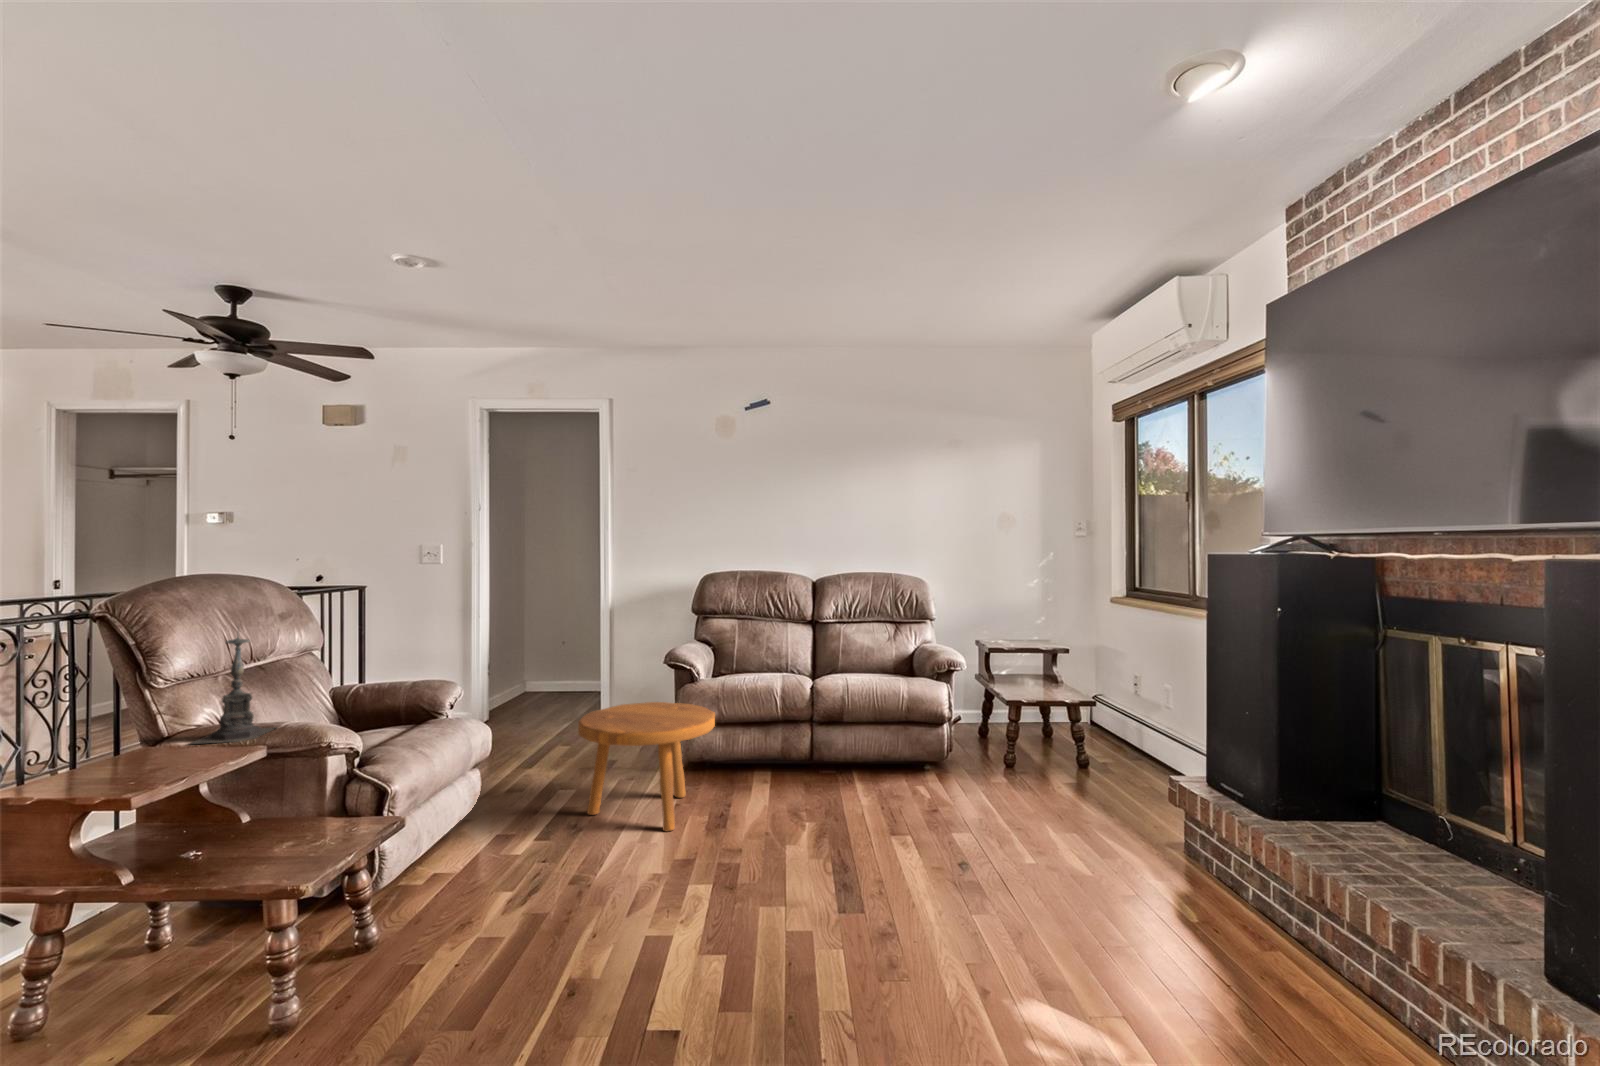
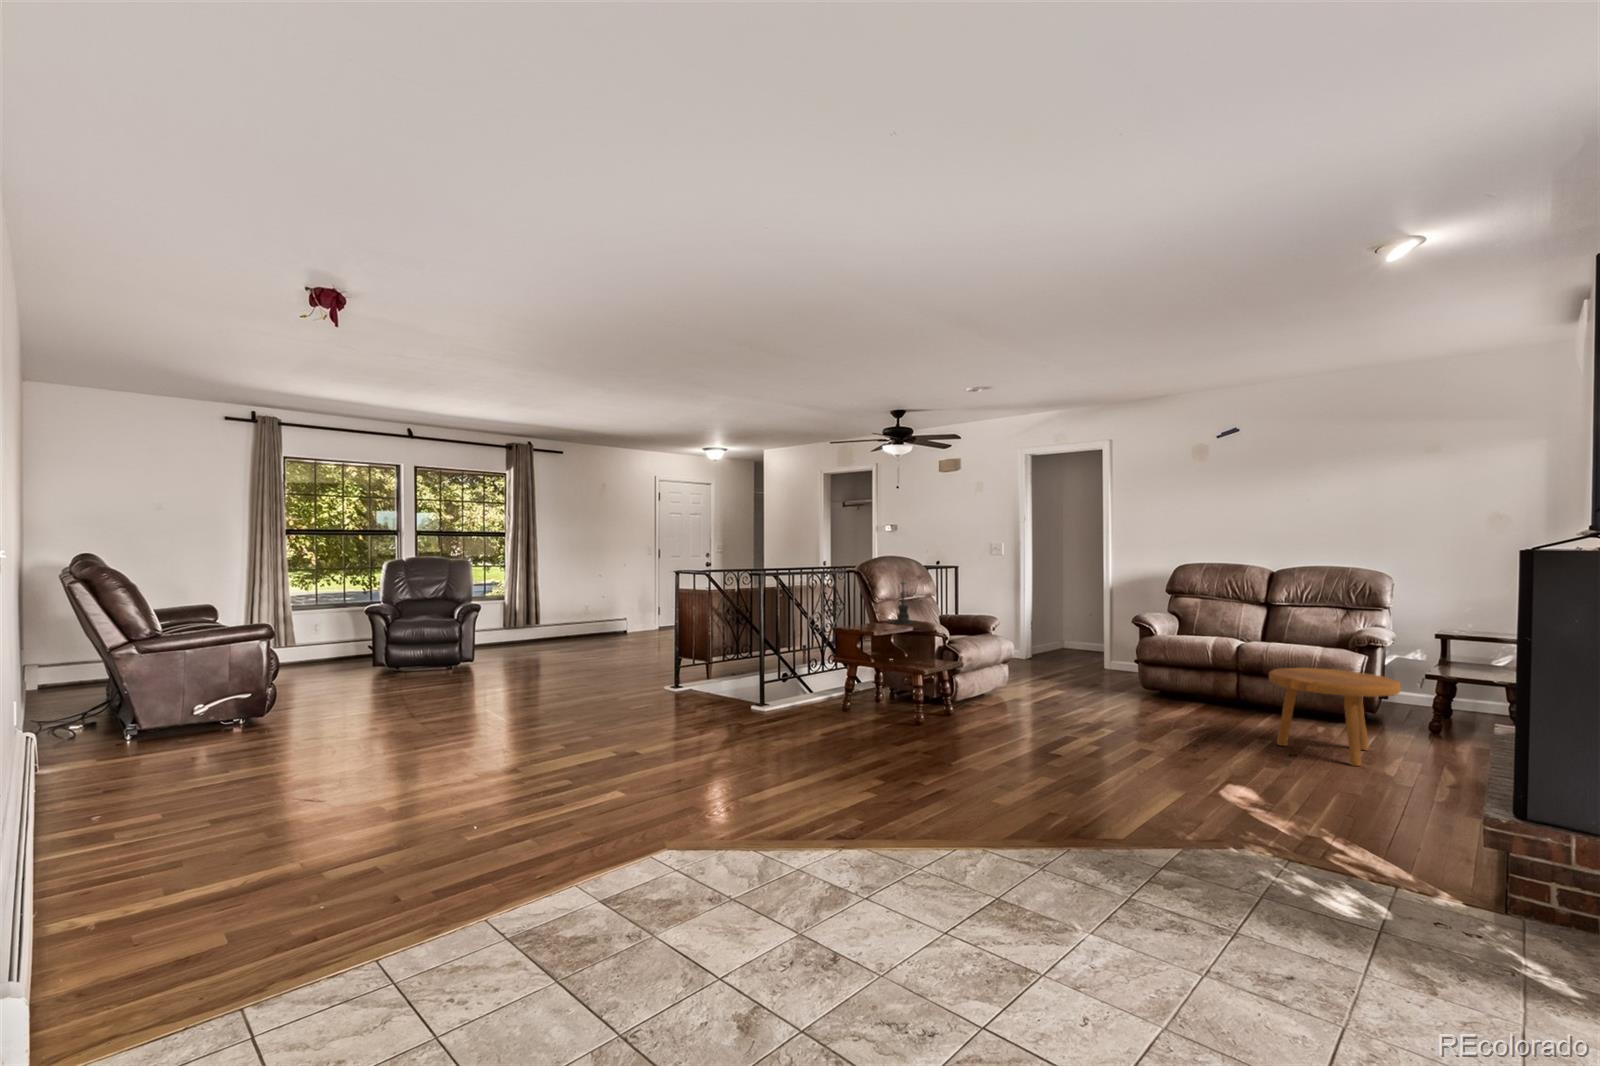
footstool: present [578,702,715,831] -> present [1269,667,1400,766]

